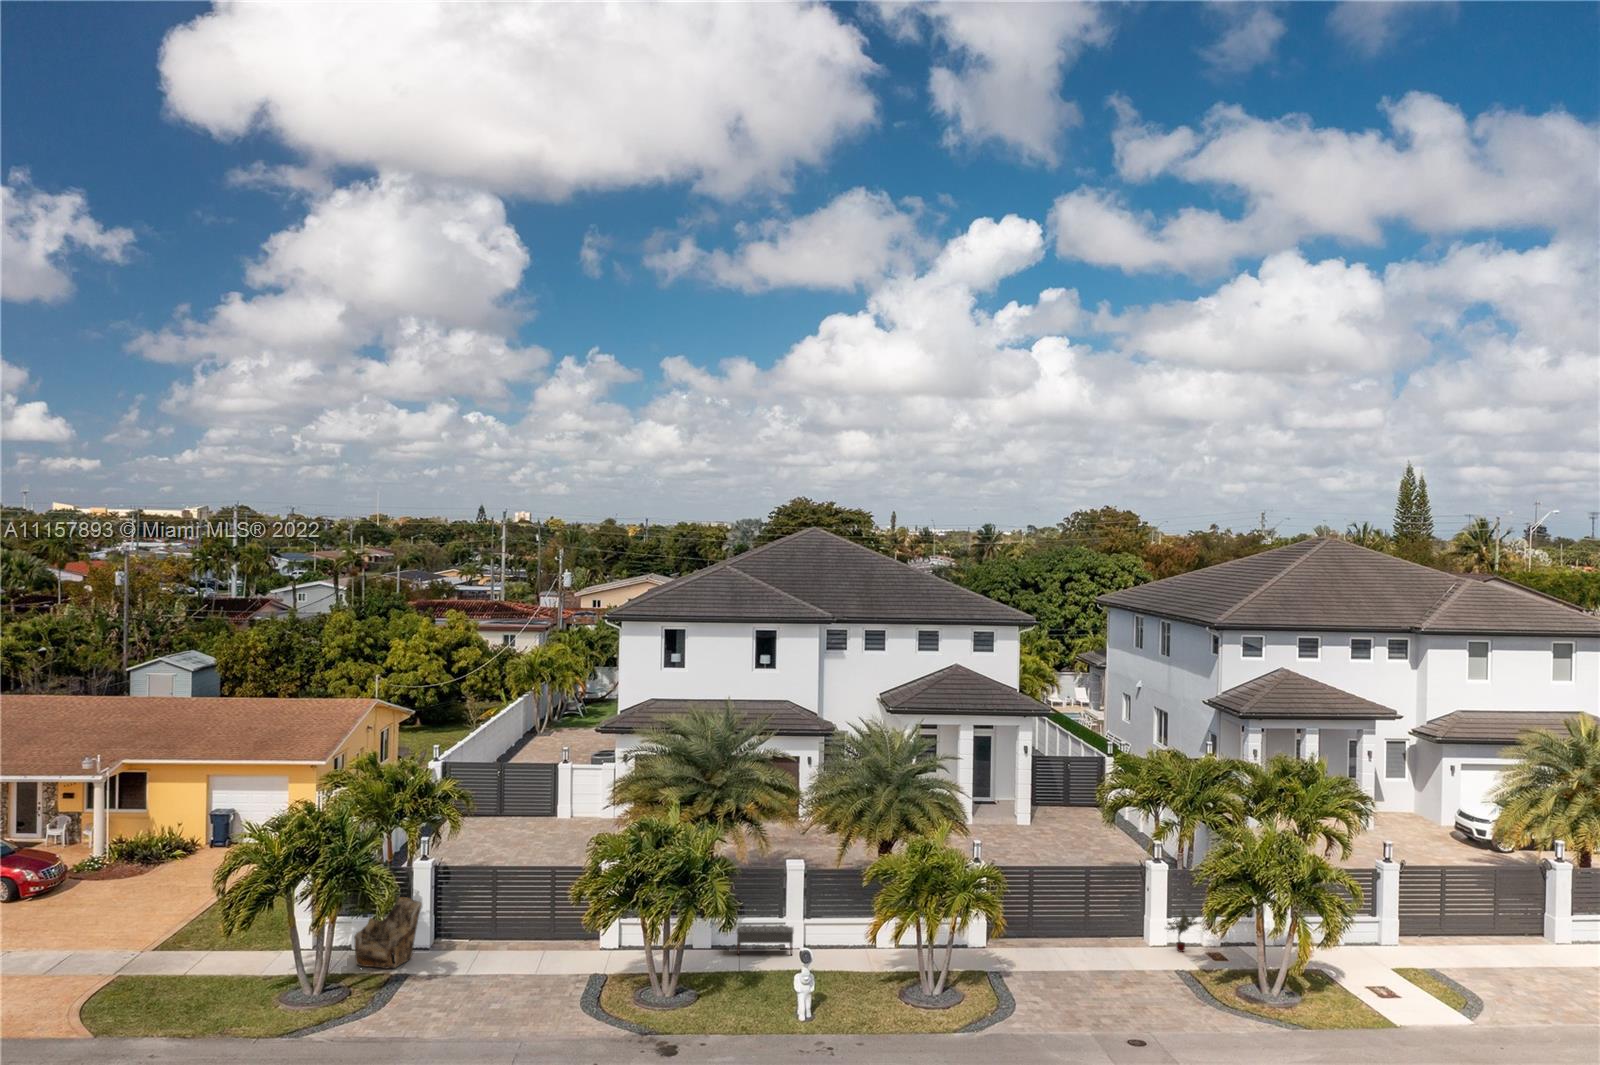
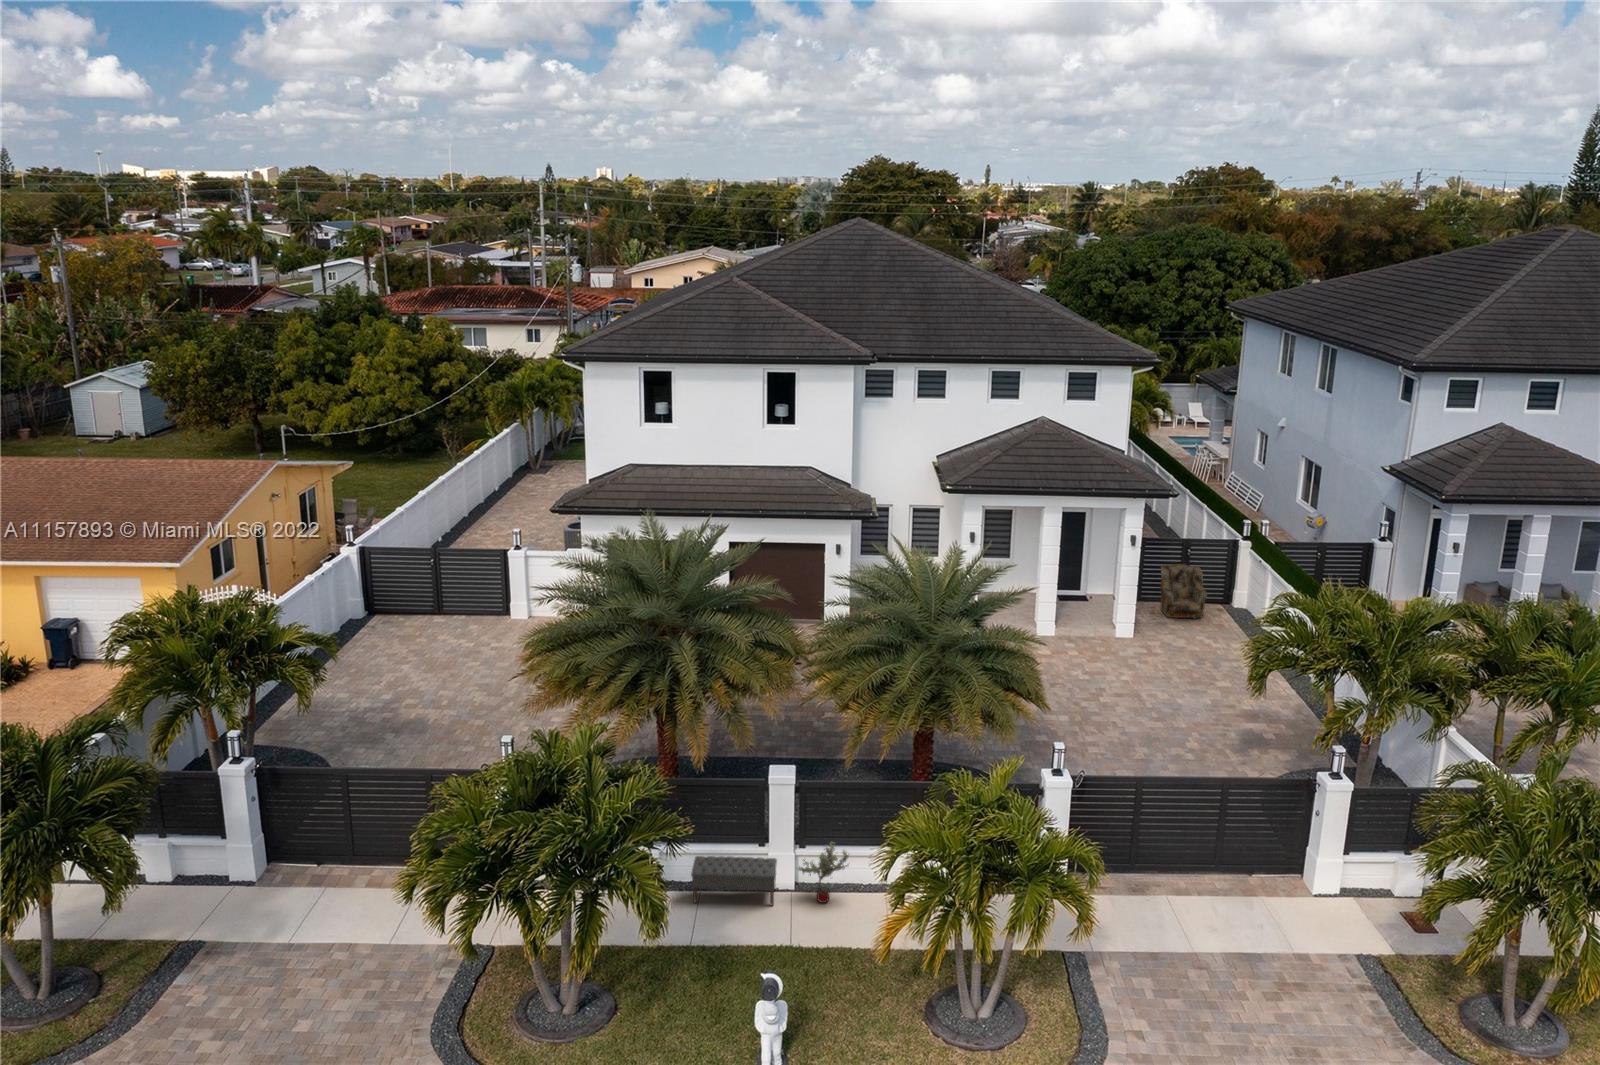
armchair: present [354,897,422,969] -> present [1160,564,1207,619]
potted tree: present [1166,910,1197,952] -> present [798,842,848,903]

